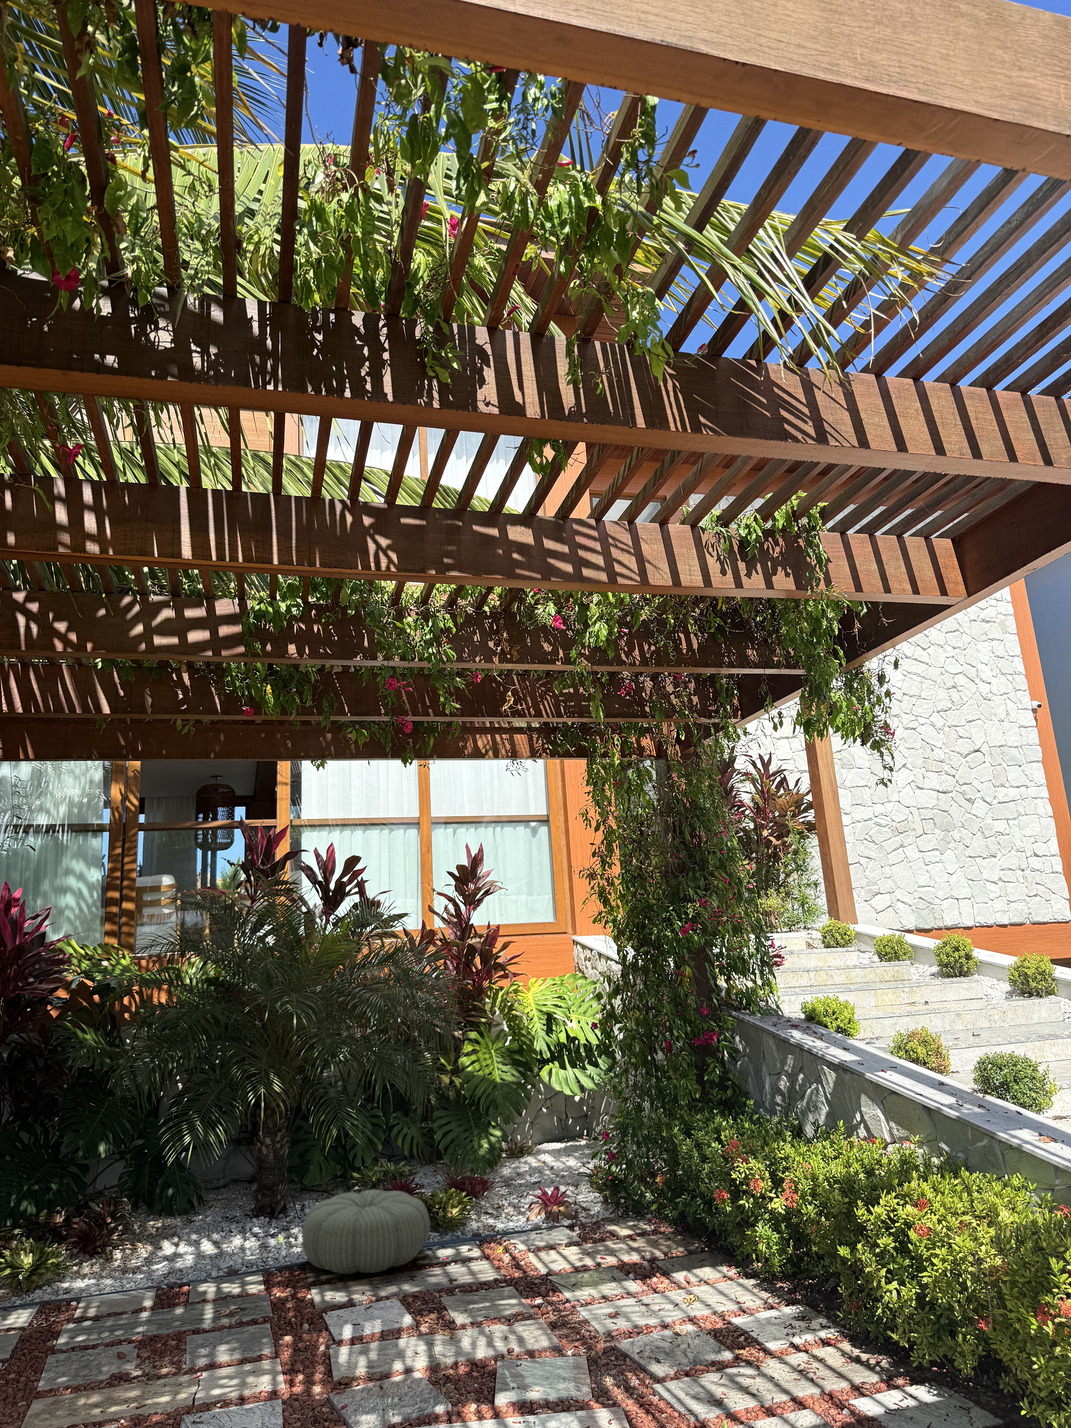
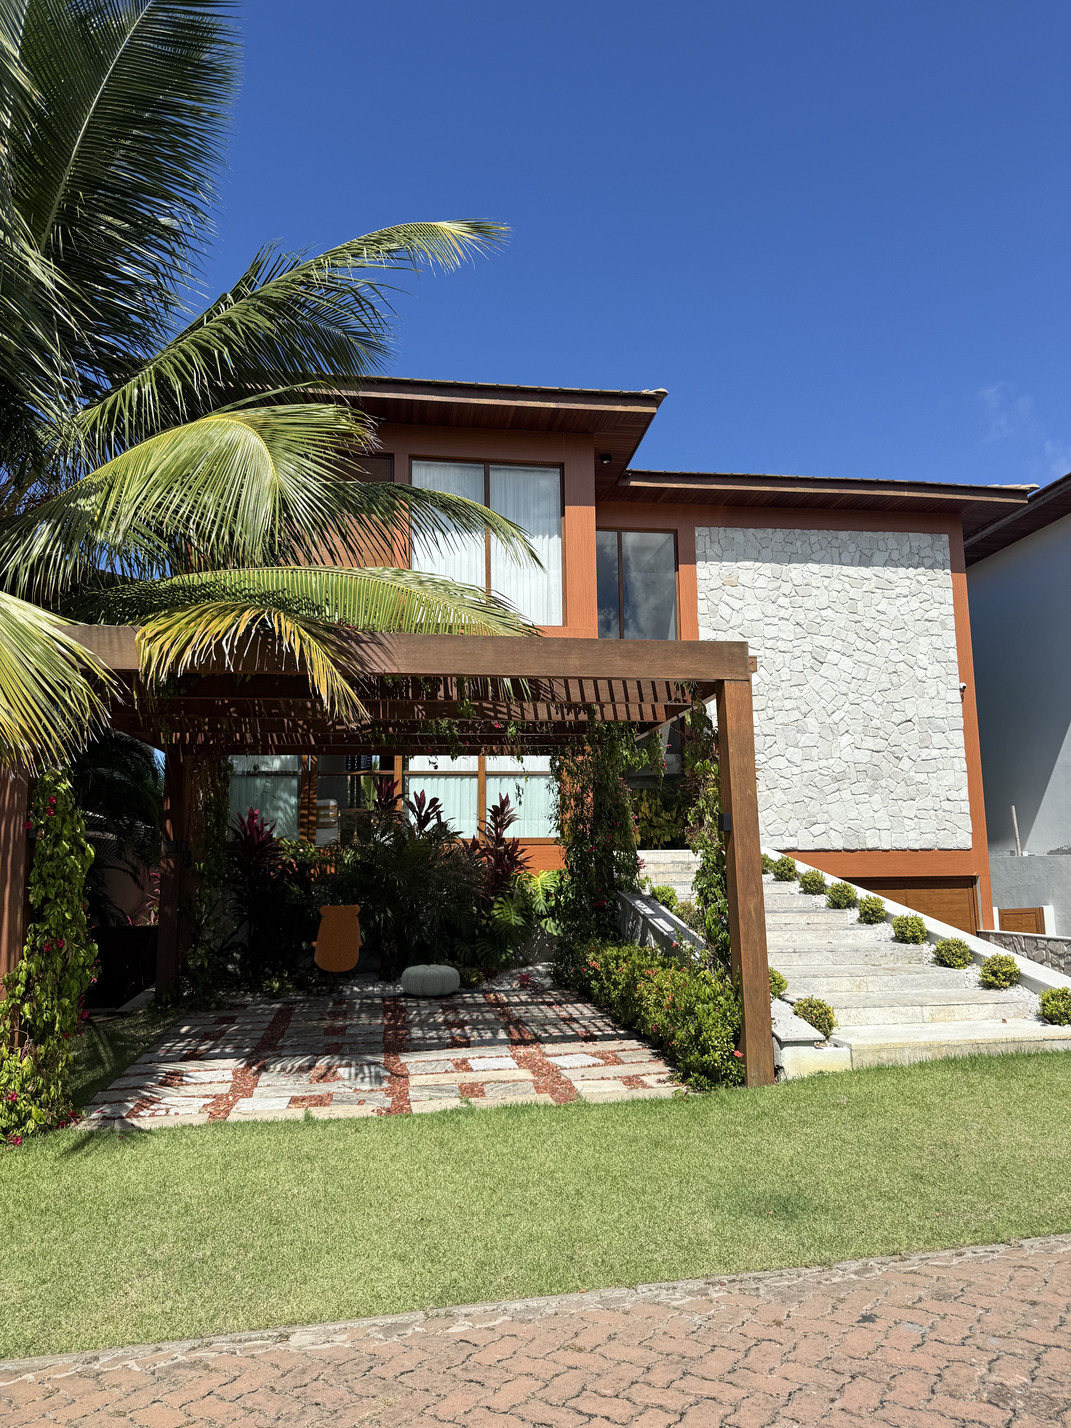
lounge chair: none [90,1070,215,1280] -> present [308,905,363,994]

